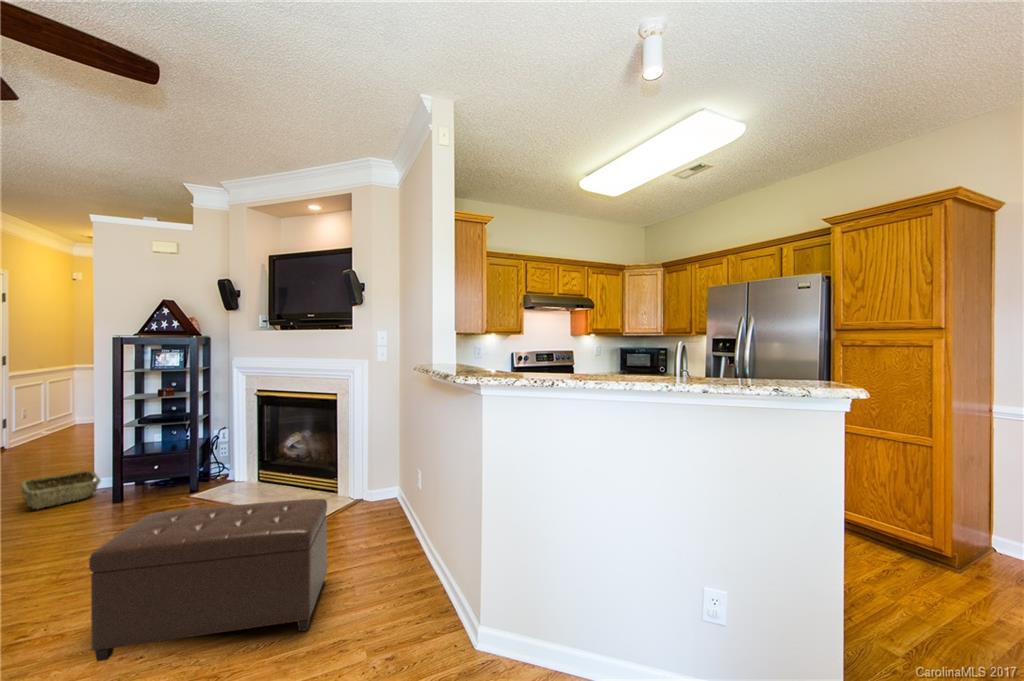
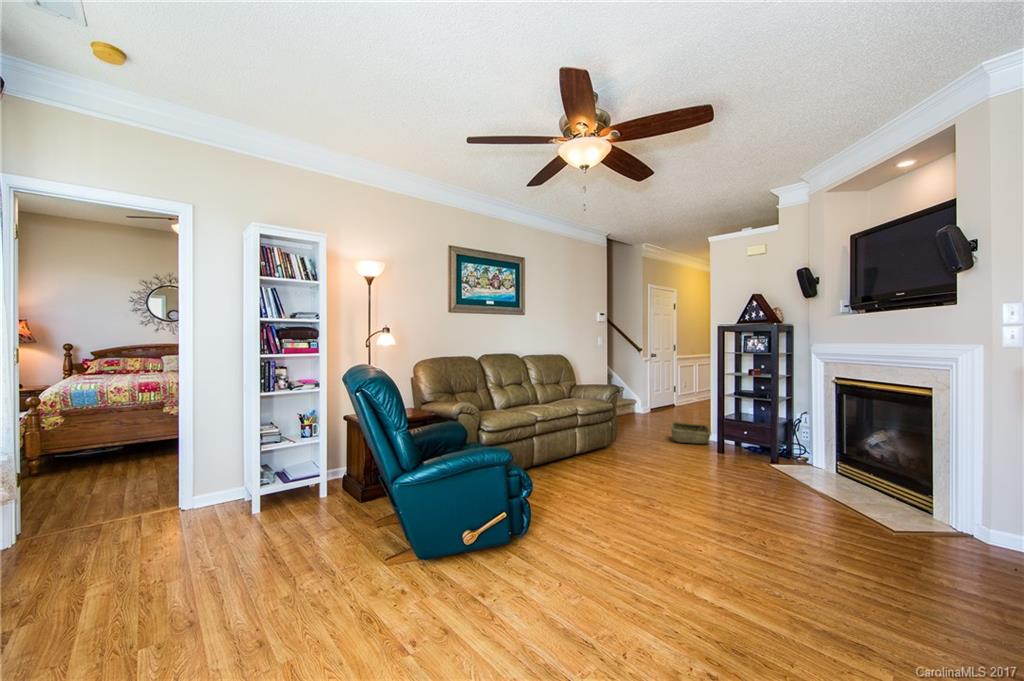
ottoman: present [89,499,327,661] -> none [673,453,878,614]

